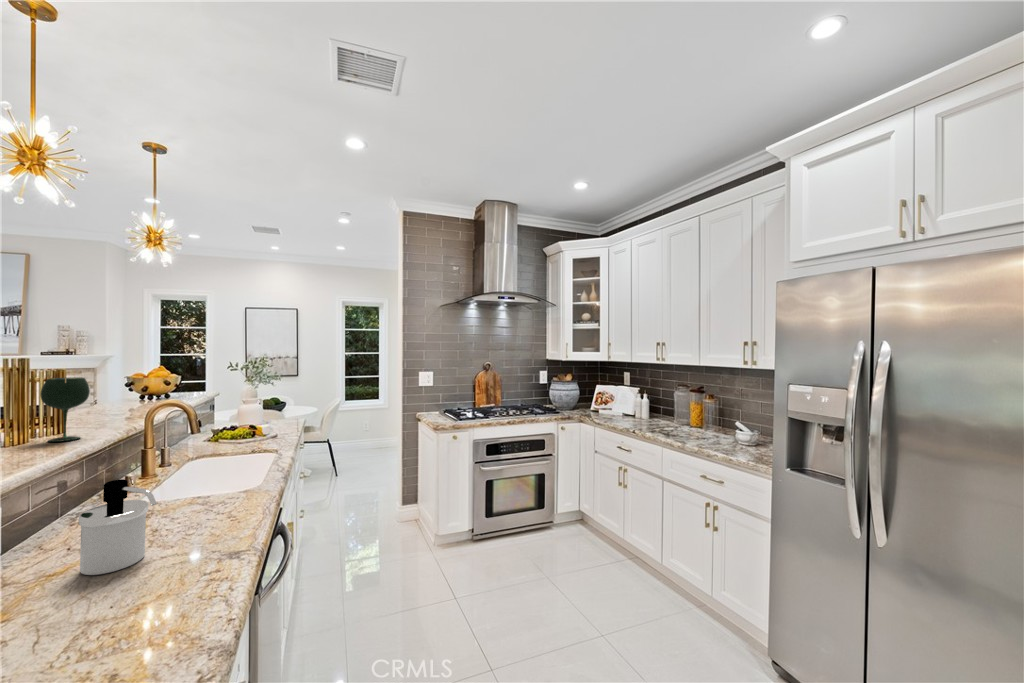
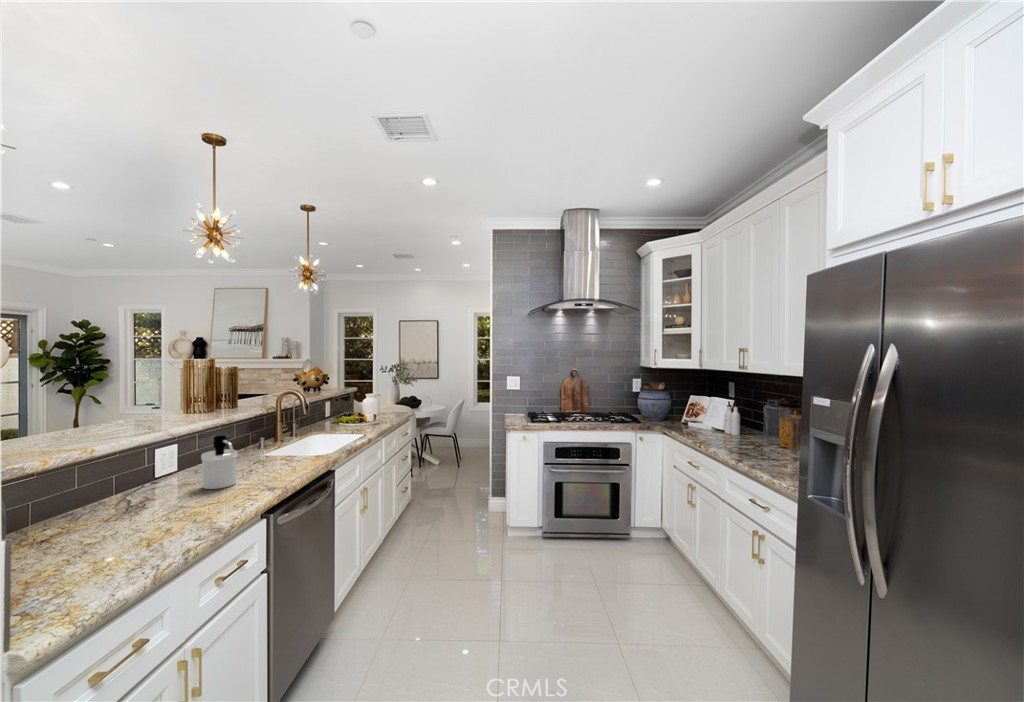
wine glass: present [40,377,90,442] -> none [218,374,243,414]

